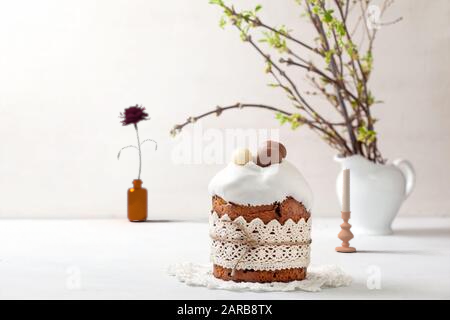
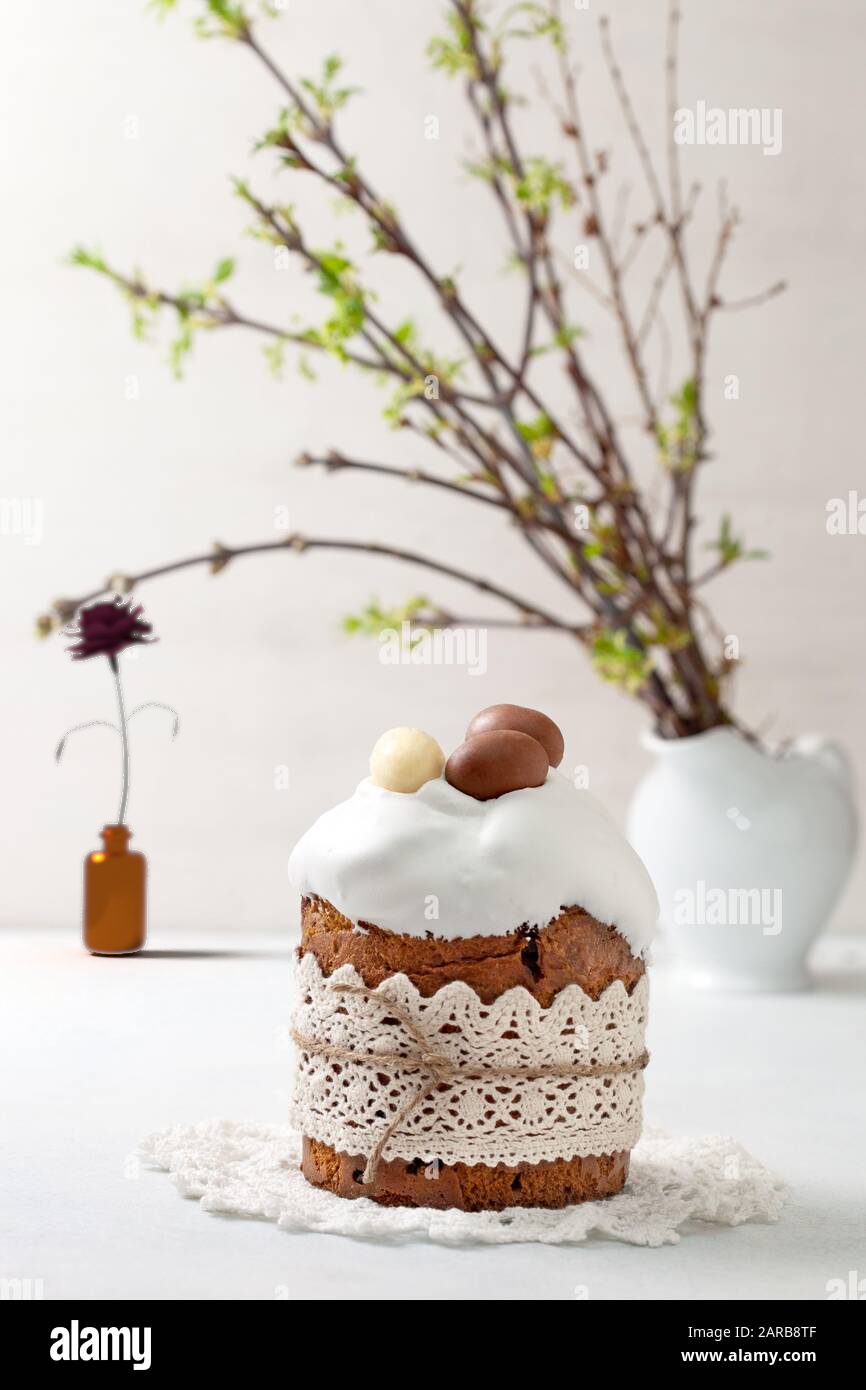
candle: present [335,169,356,252] -> none [724,801,792,1077]

